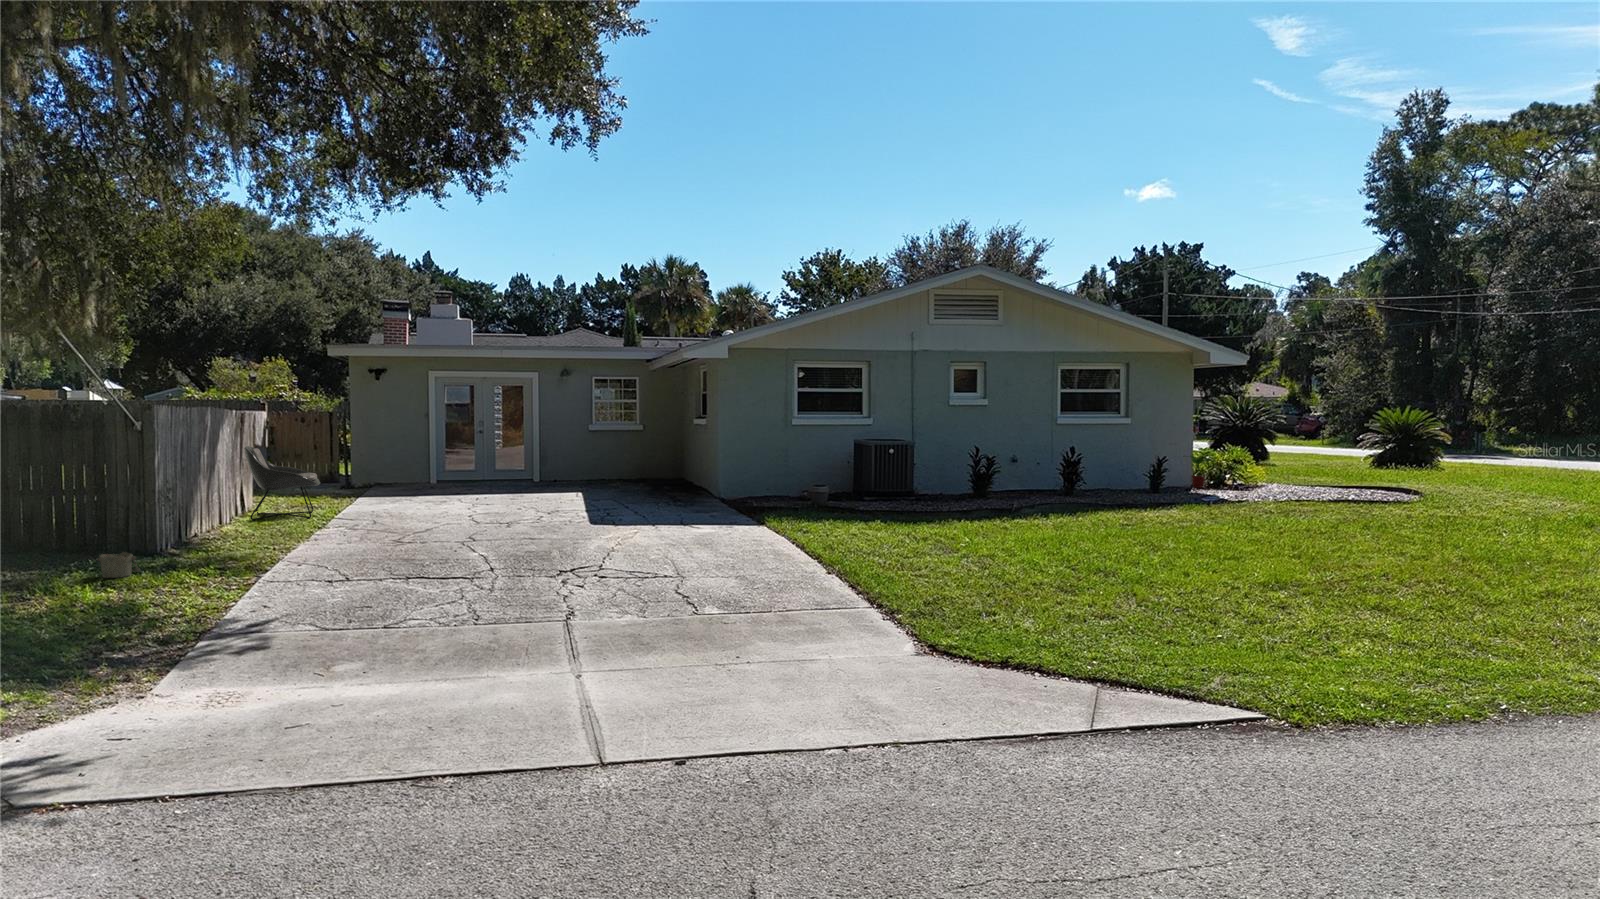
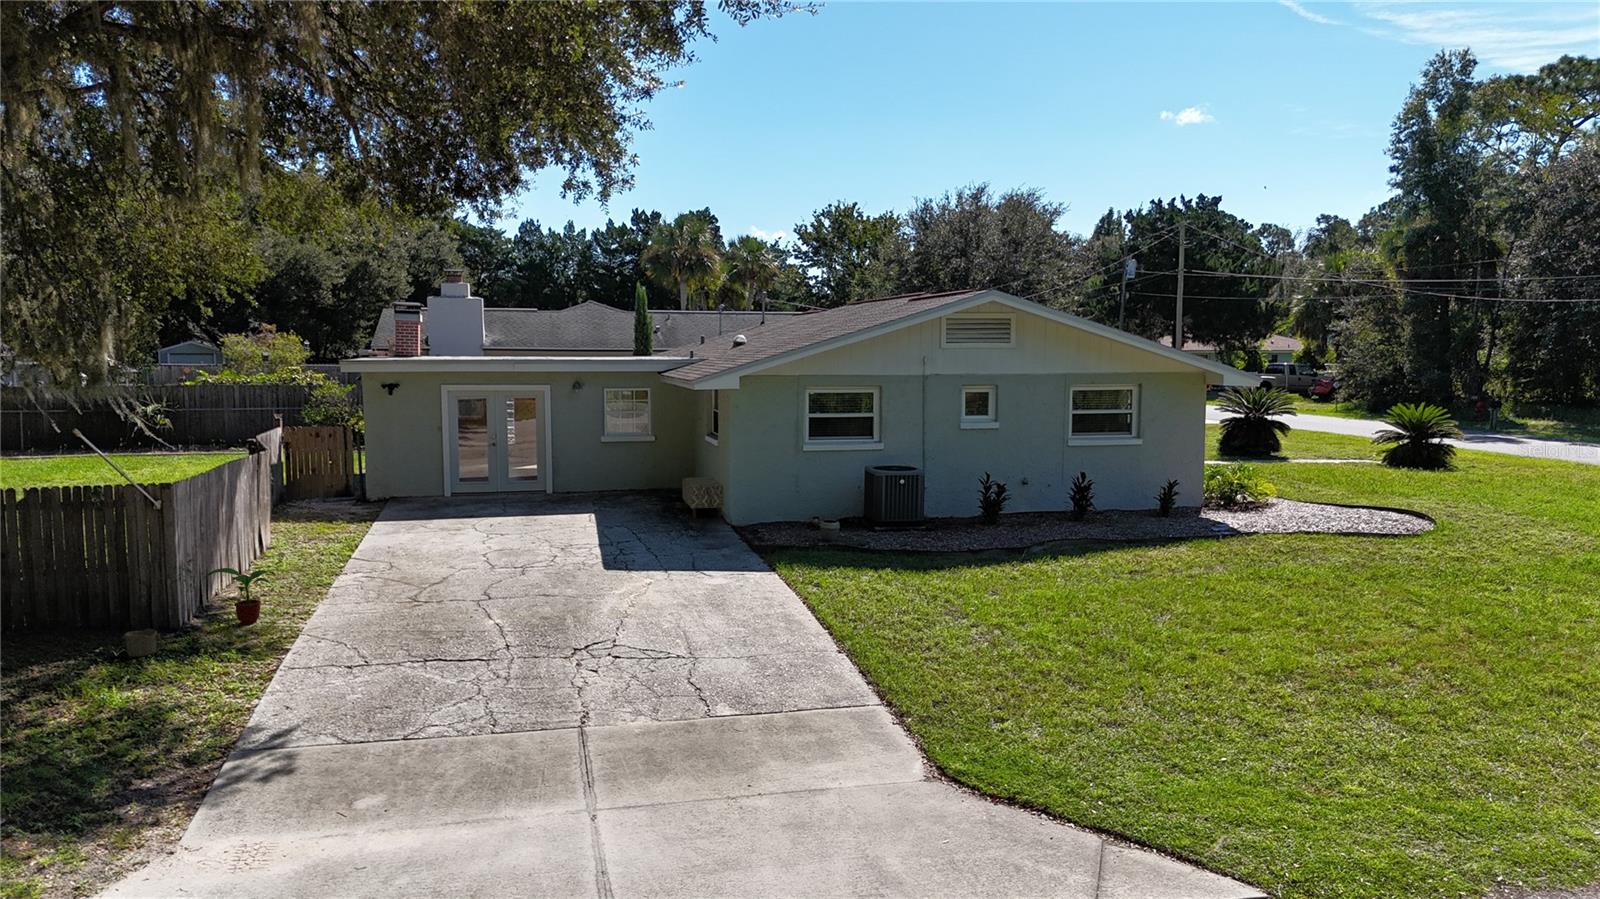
lounge chair: present [244,446,320,521] -> none [263,486,338,562]
potted plant: present [1190,456,1207,488] -> present [203,568,275,625]
bench: none [670,457,712,494] -> present [682,477,724,518]

